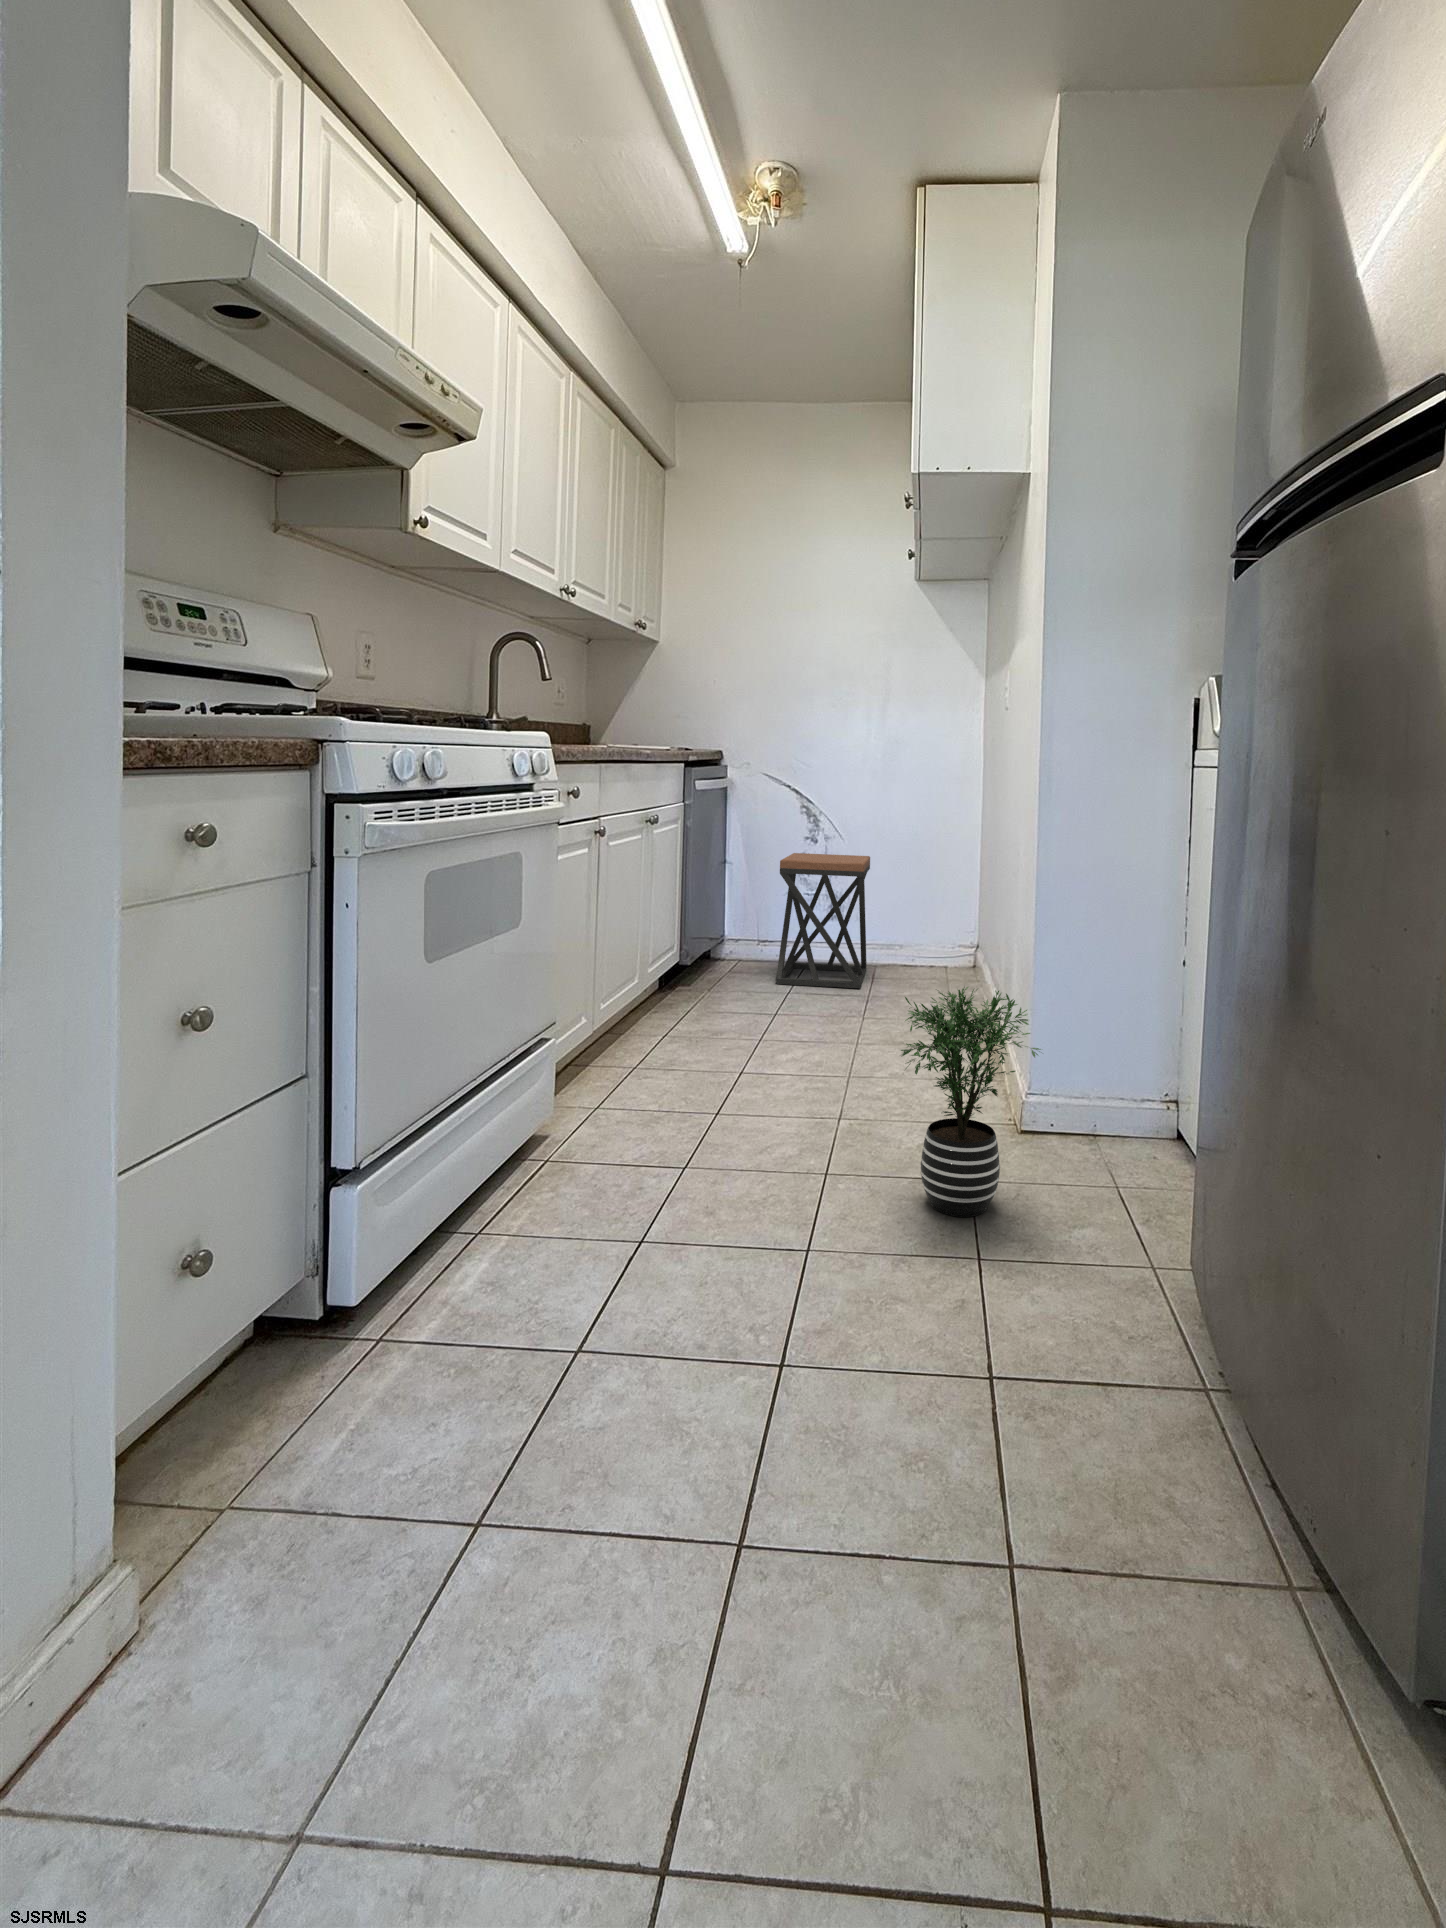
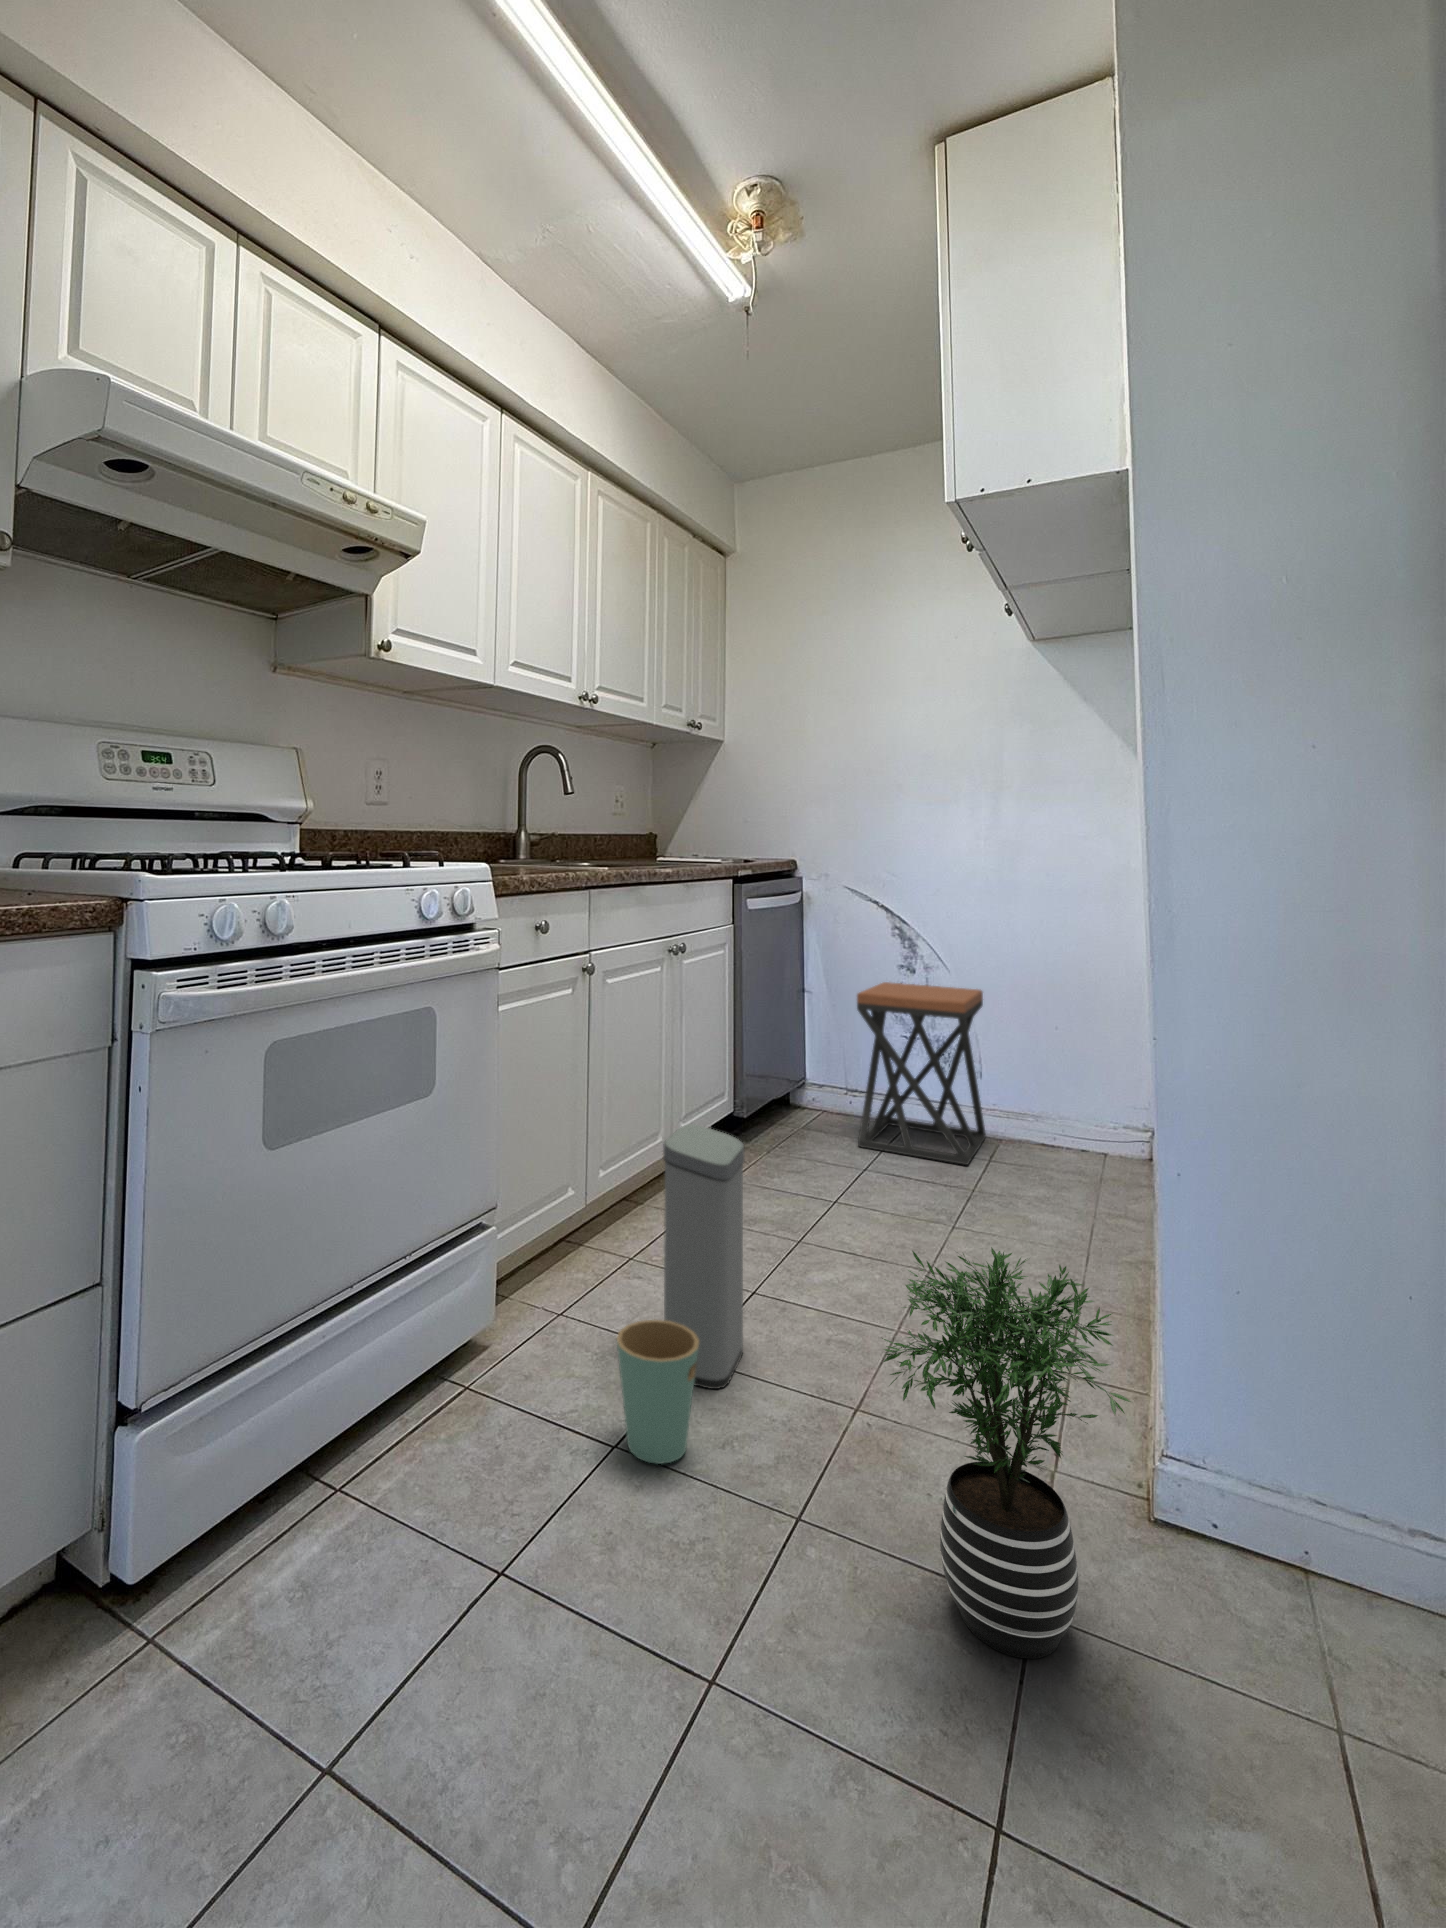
trash can: none [681,947,752,1178] -> present [617,1124,744,1464]

